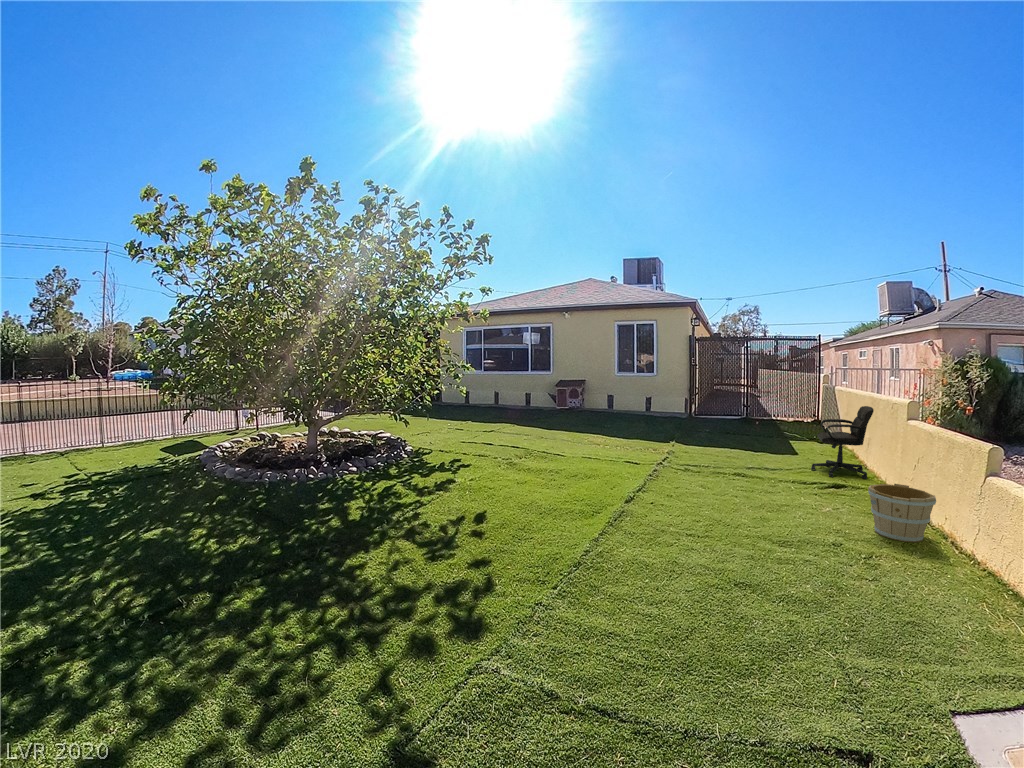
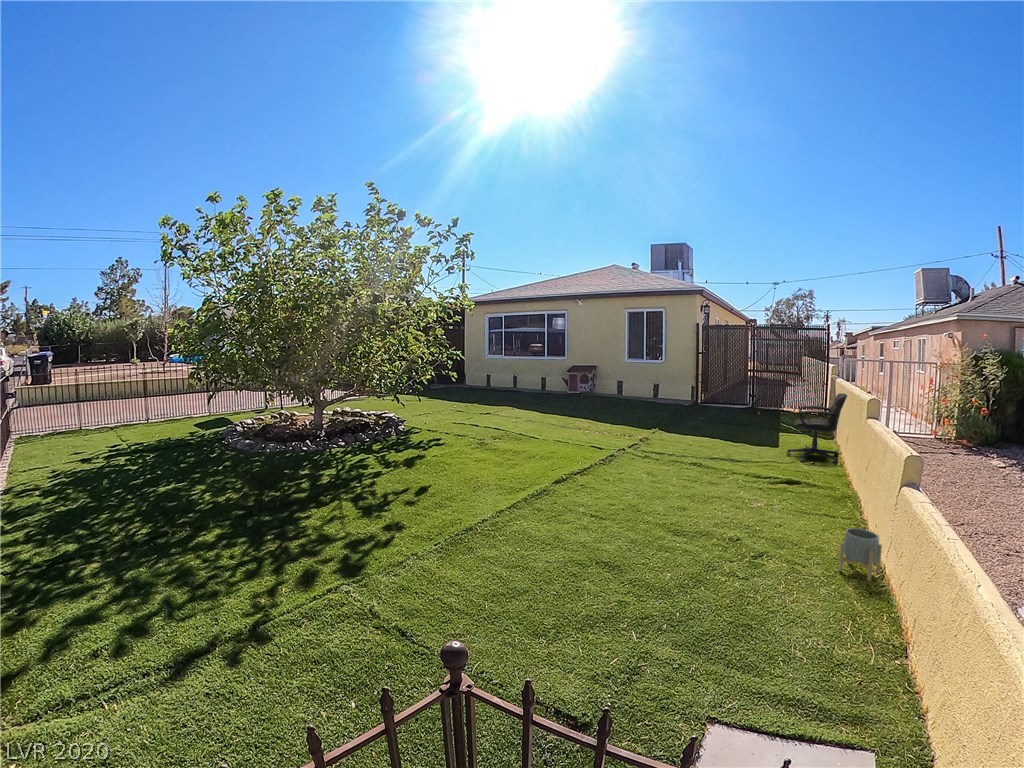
wooden bucket: present [868,484,936,542] -> none [803,465,864,520]
planter: none [957,557,1004,618] -> present [838,528,882,581]

